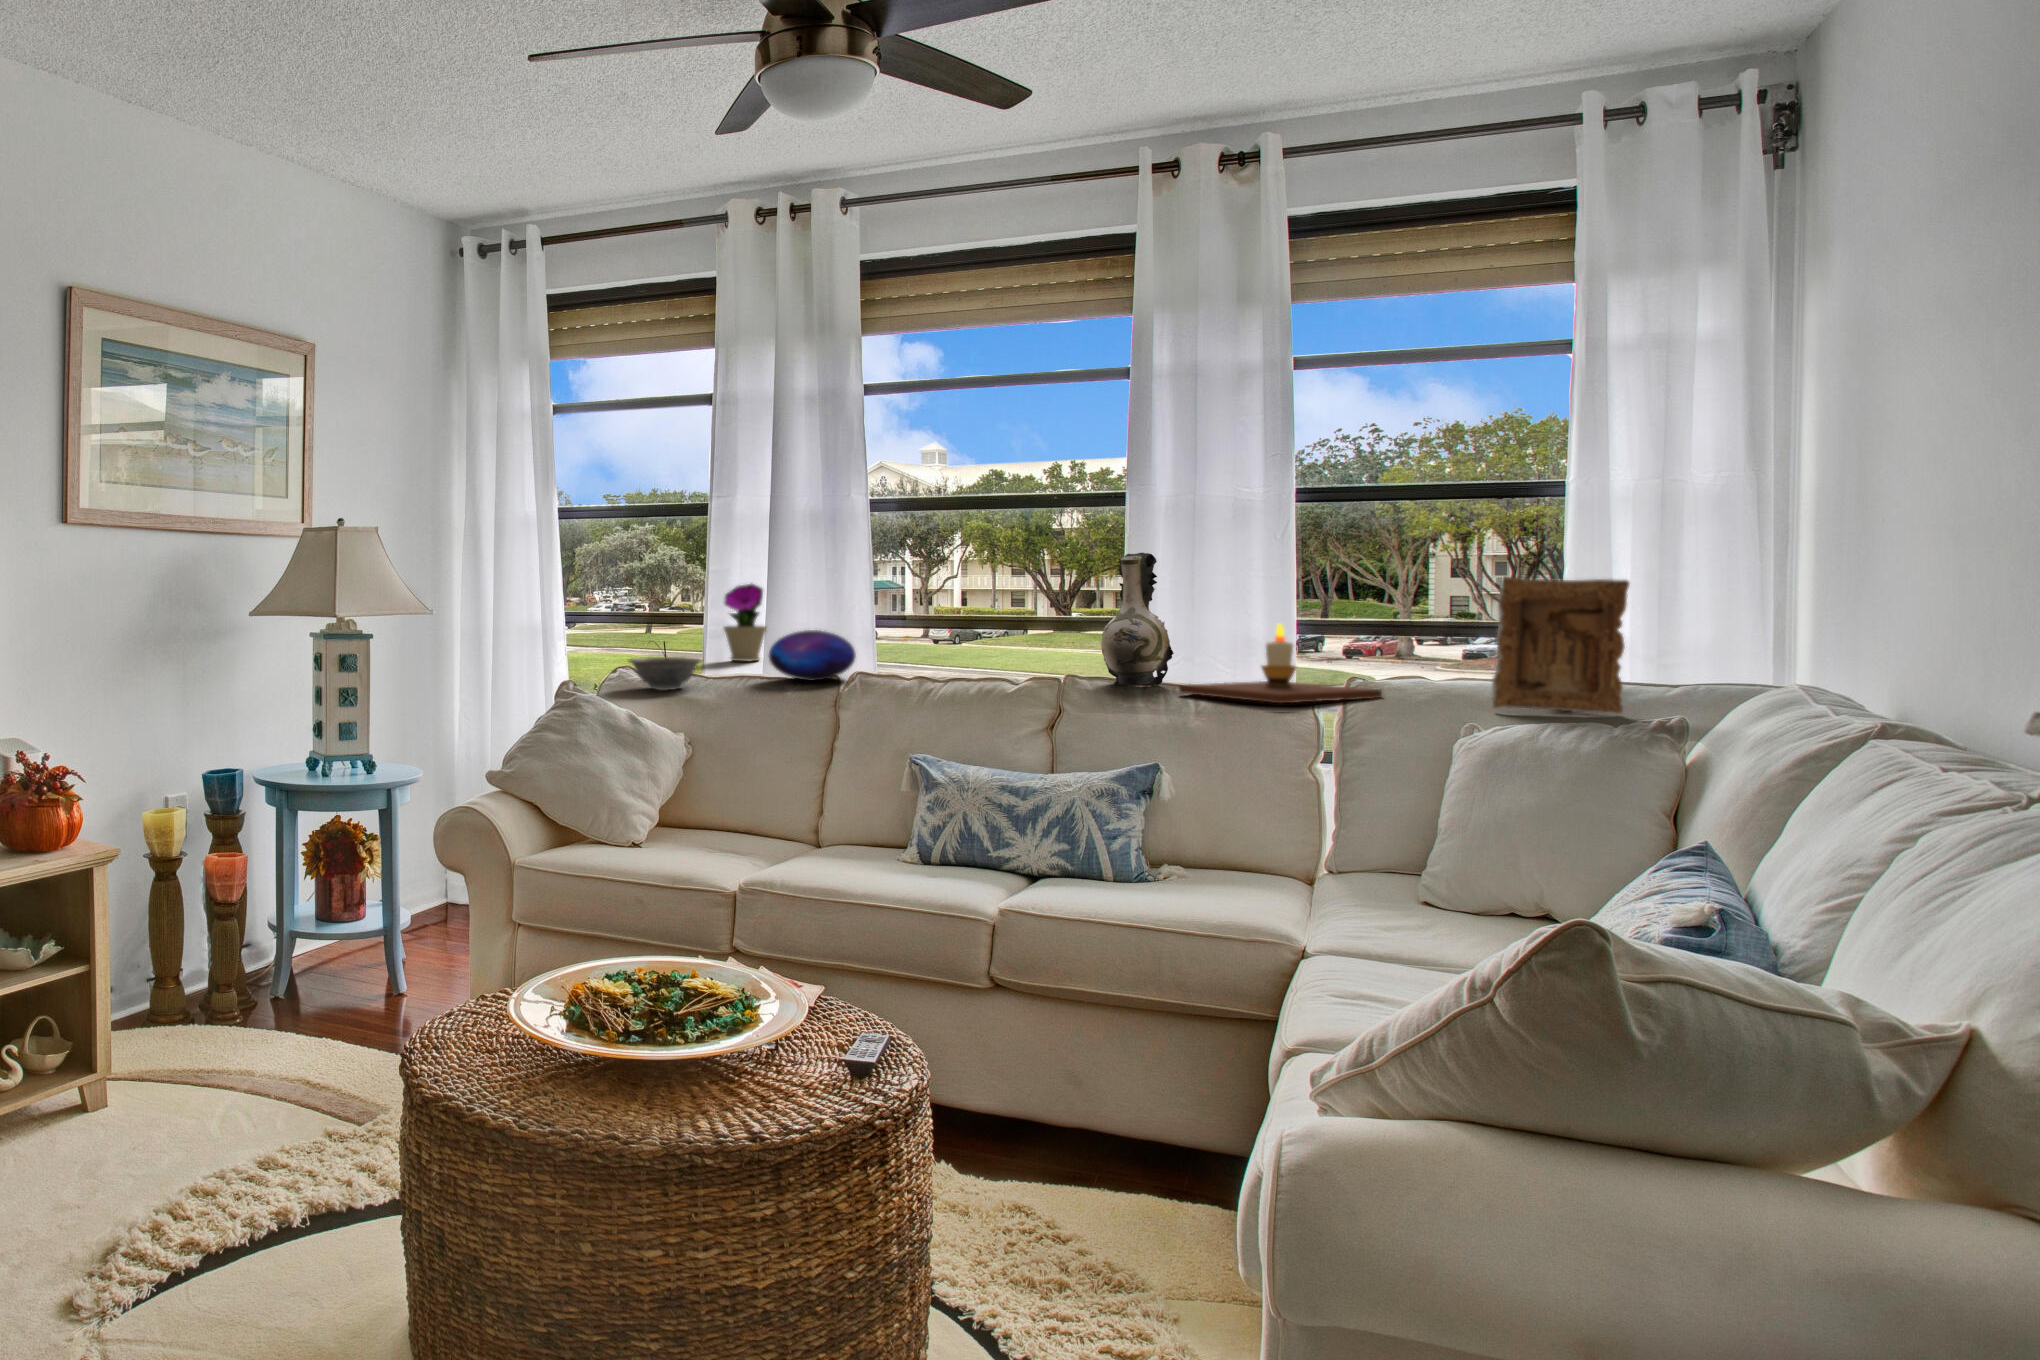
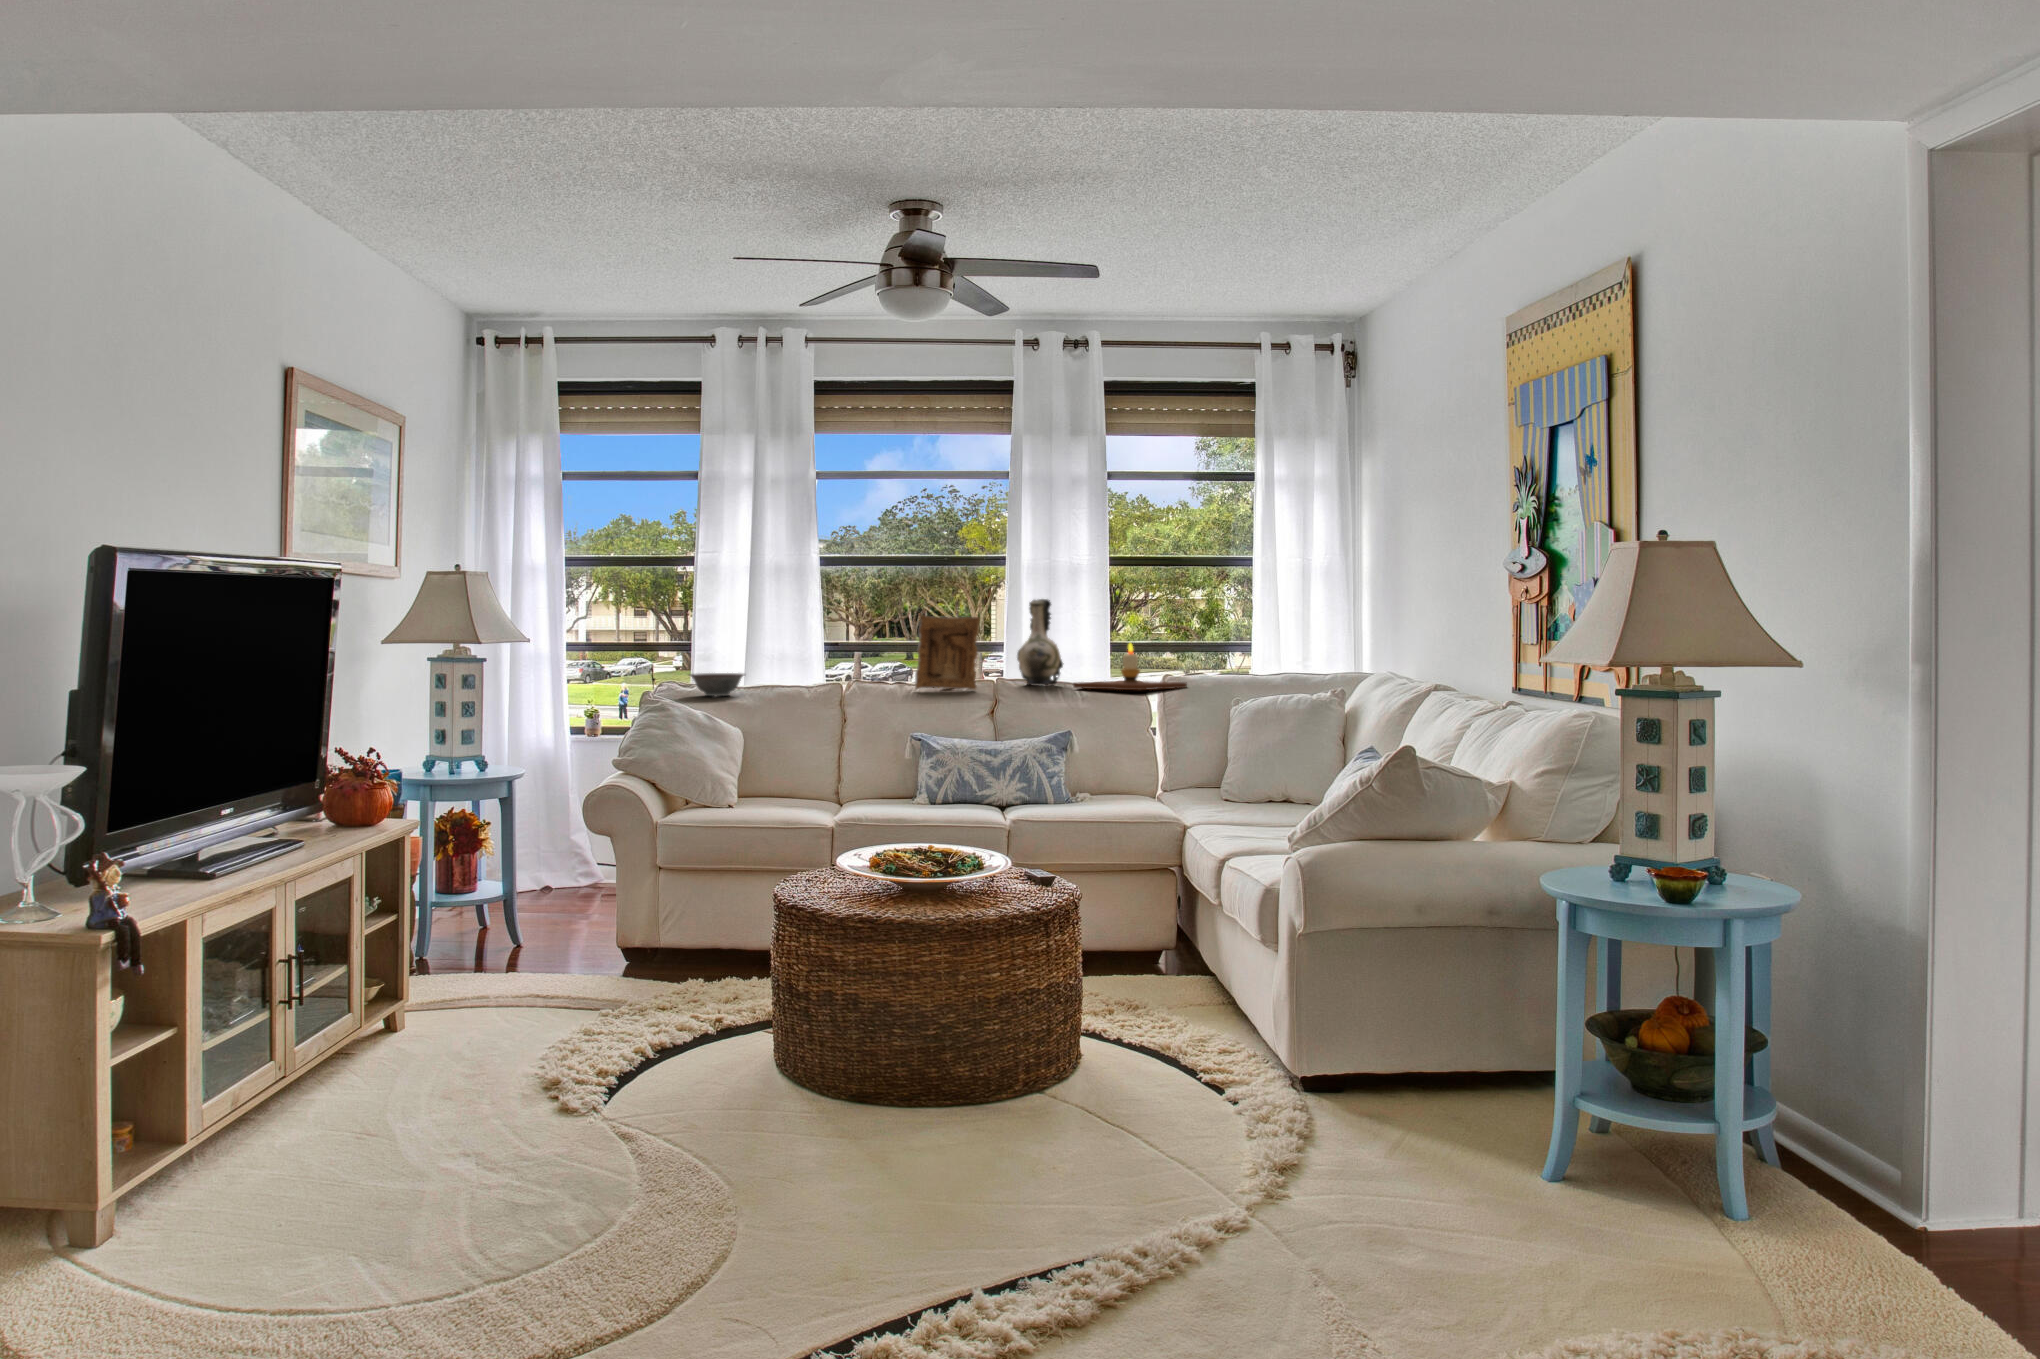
picture frame: present [1492,576,1630,714] -> present [915,615,980,690]
flower pot: present [724,583,767,661] -> none [729,621,763,679]
decorative orb: present [769,630,856,681] -> none [788,653,851,688]

